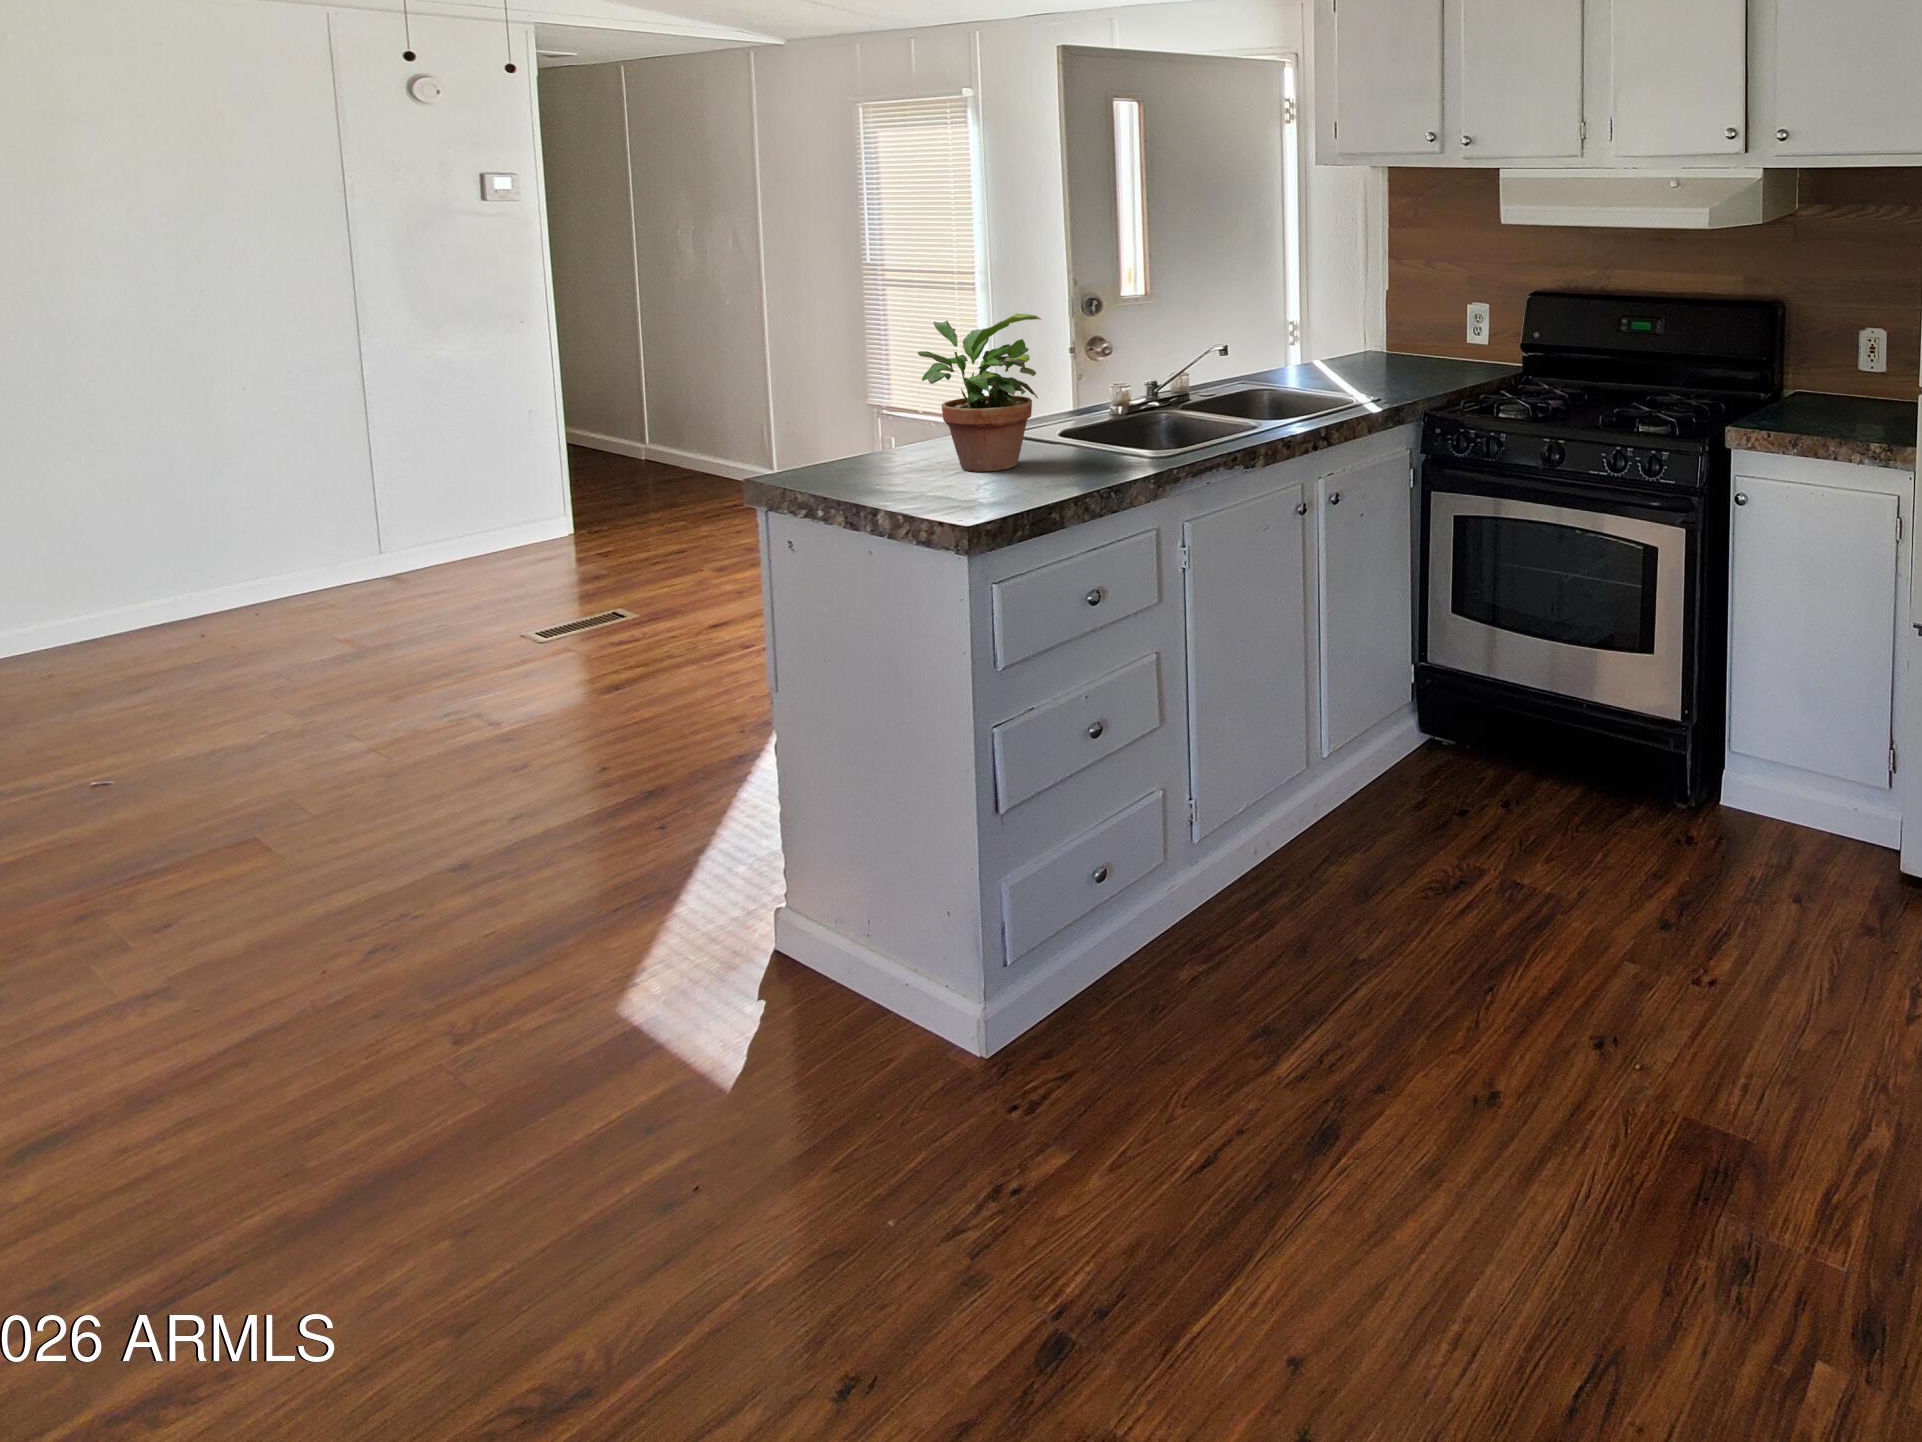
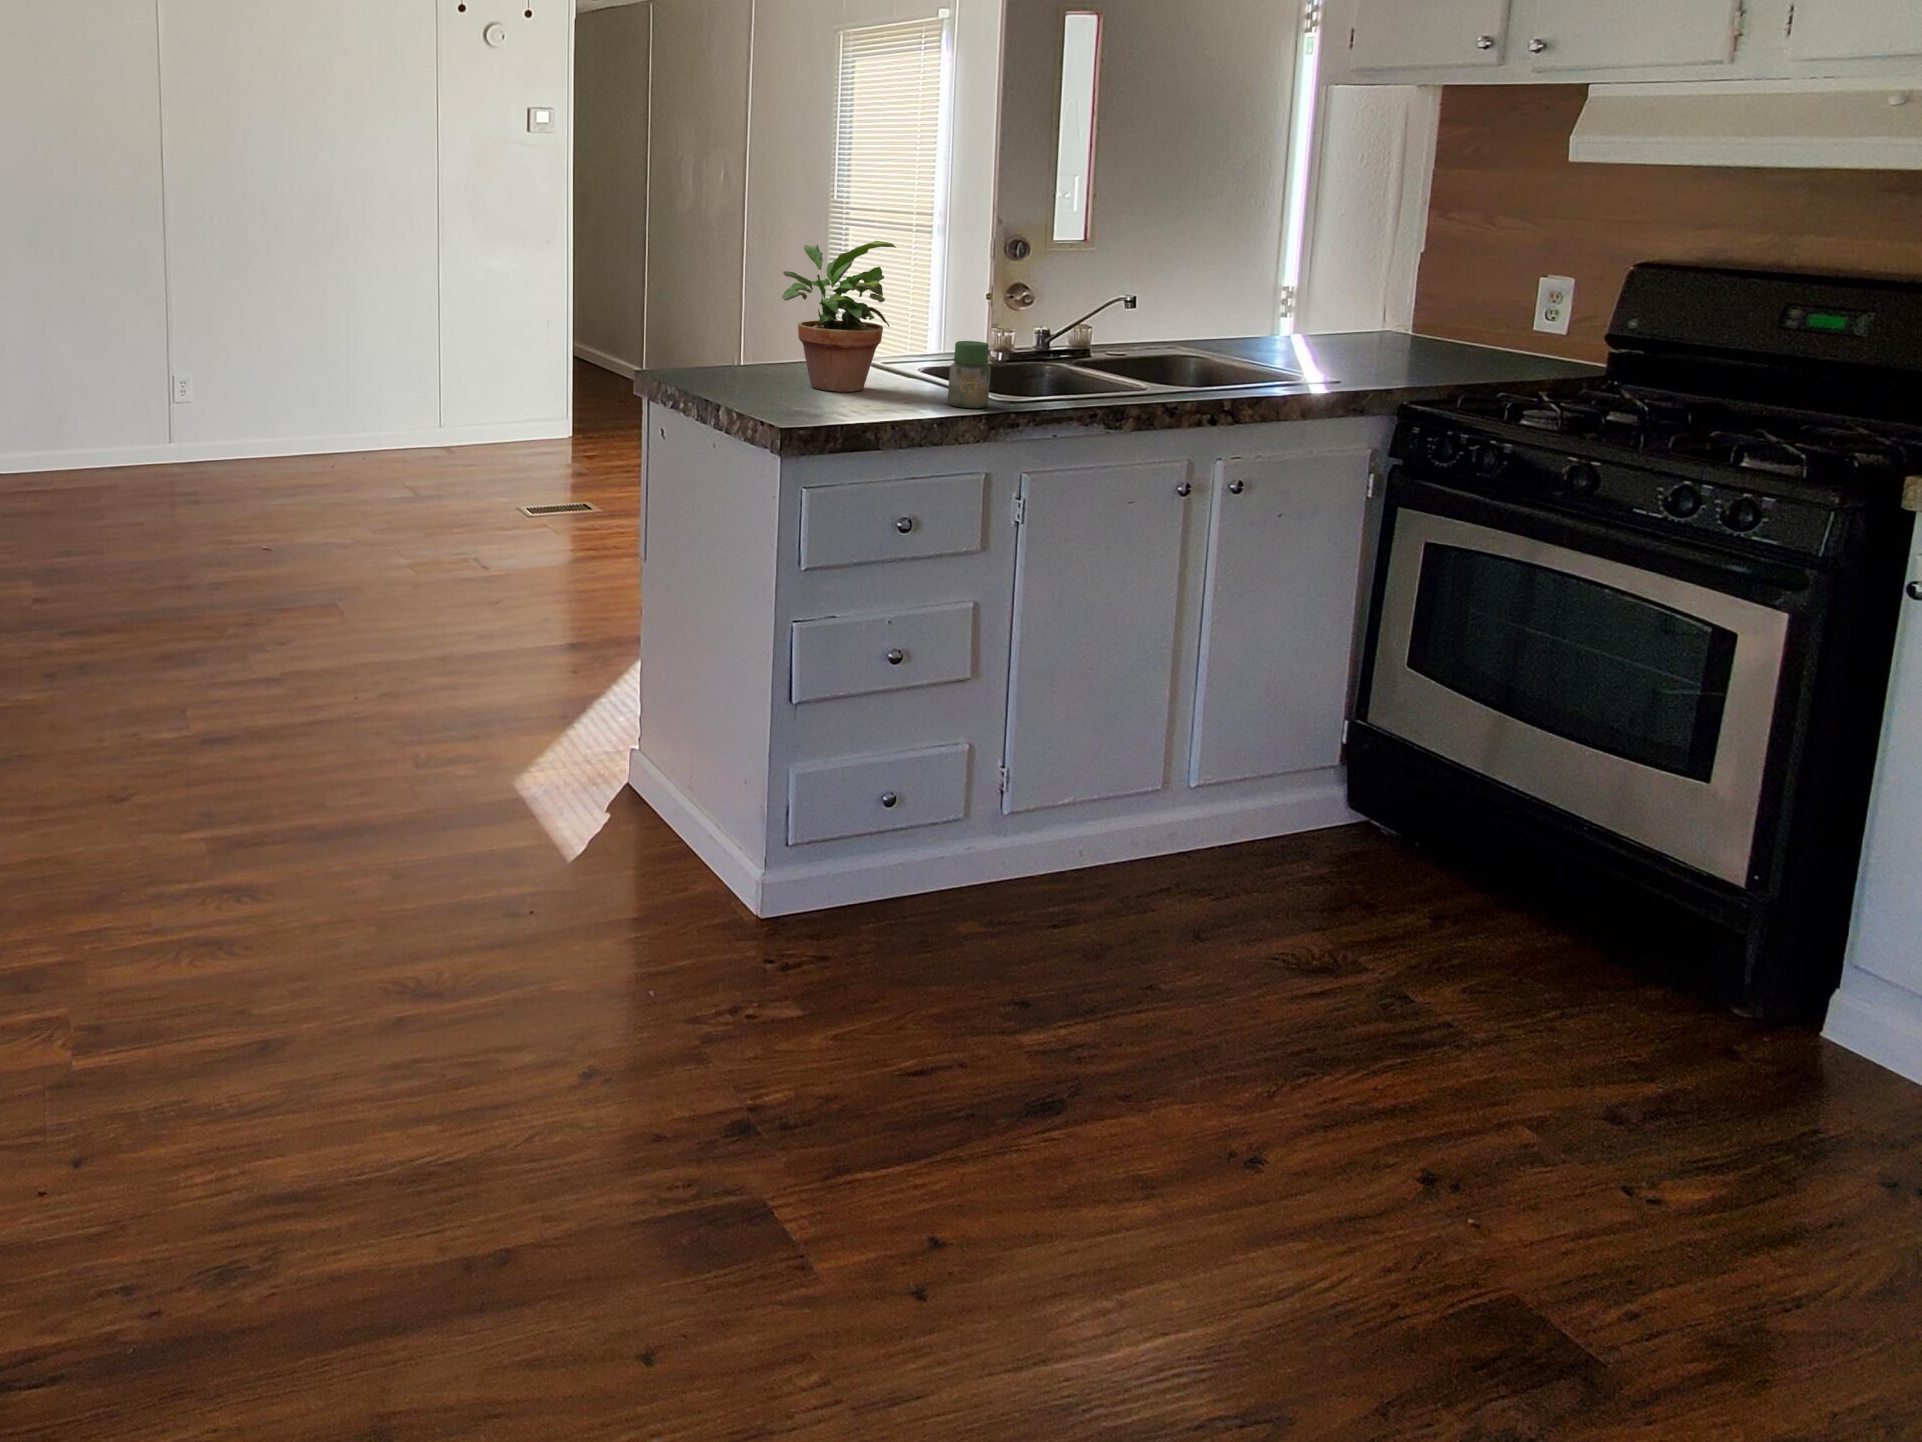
jar: none [1109,404,1148,470] -> present [947,341,991,408]

